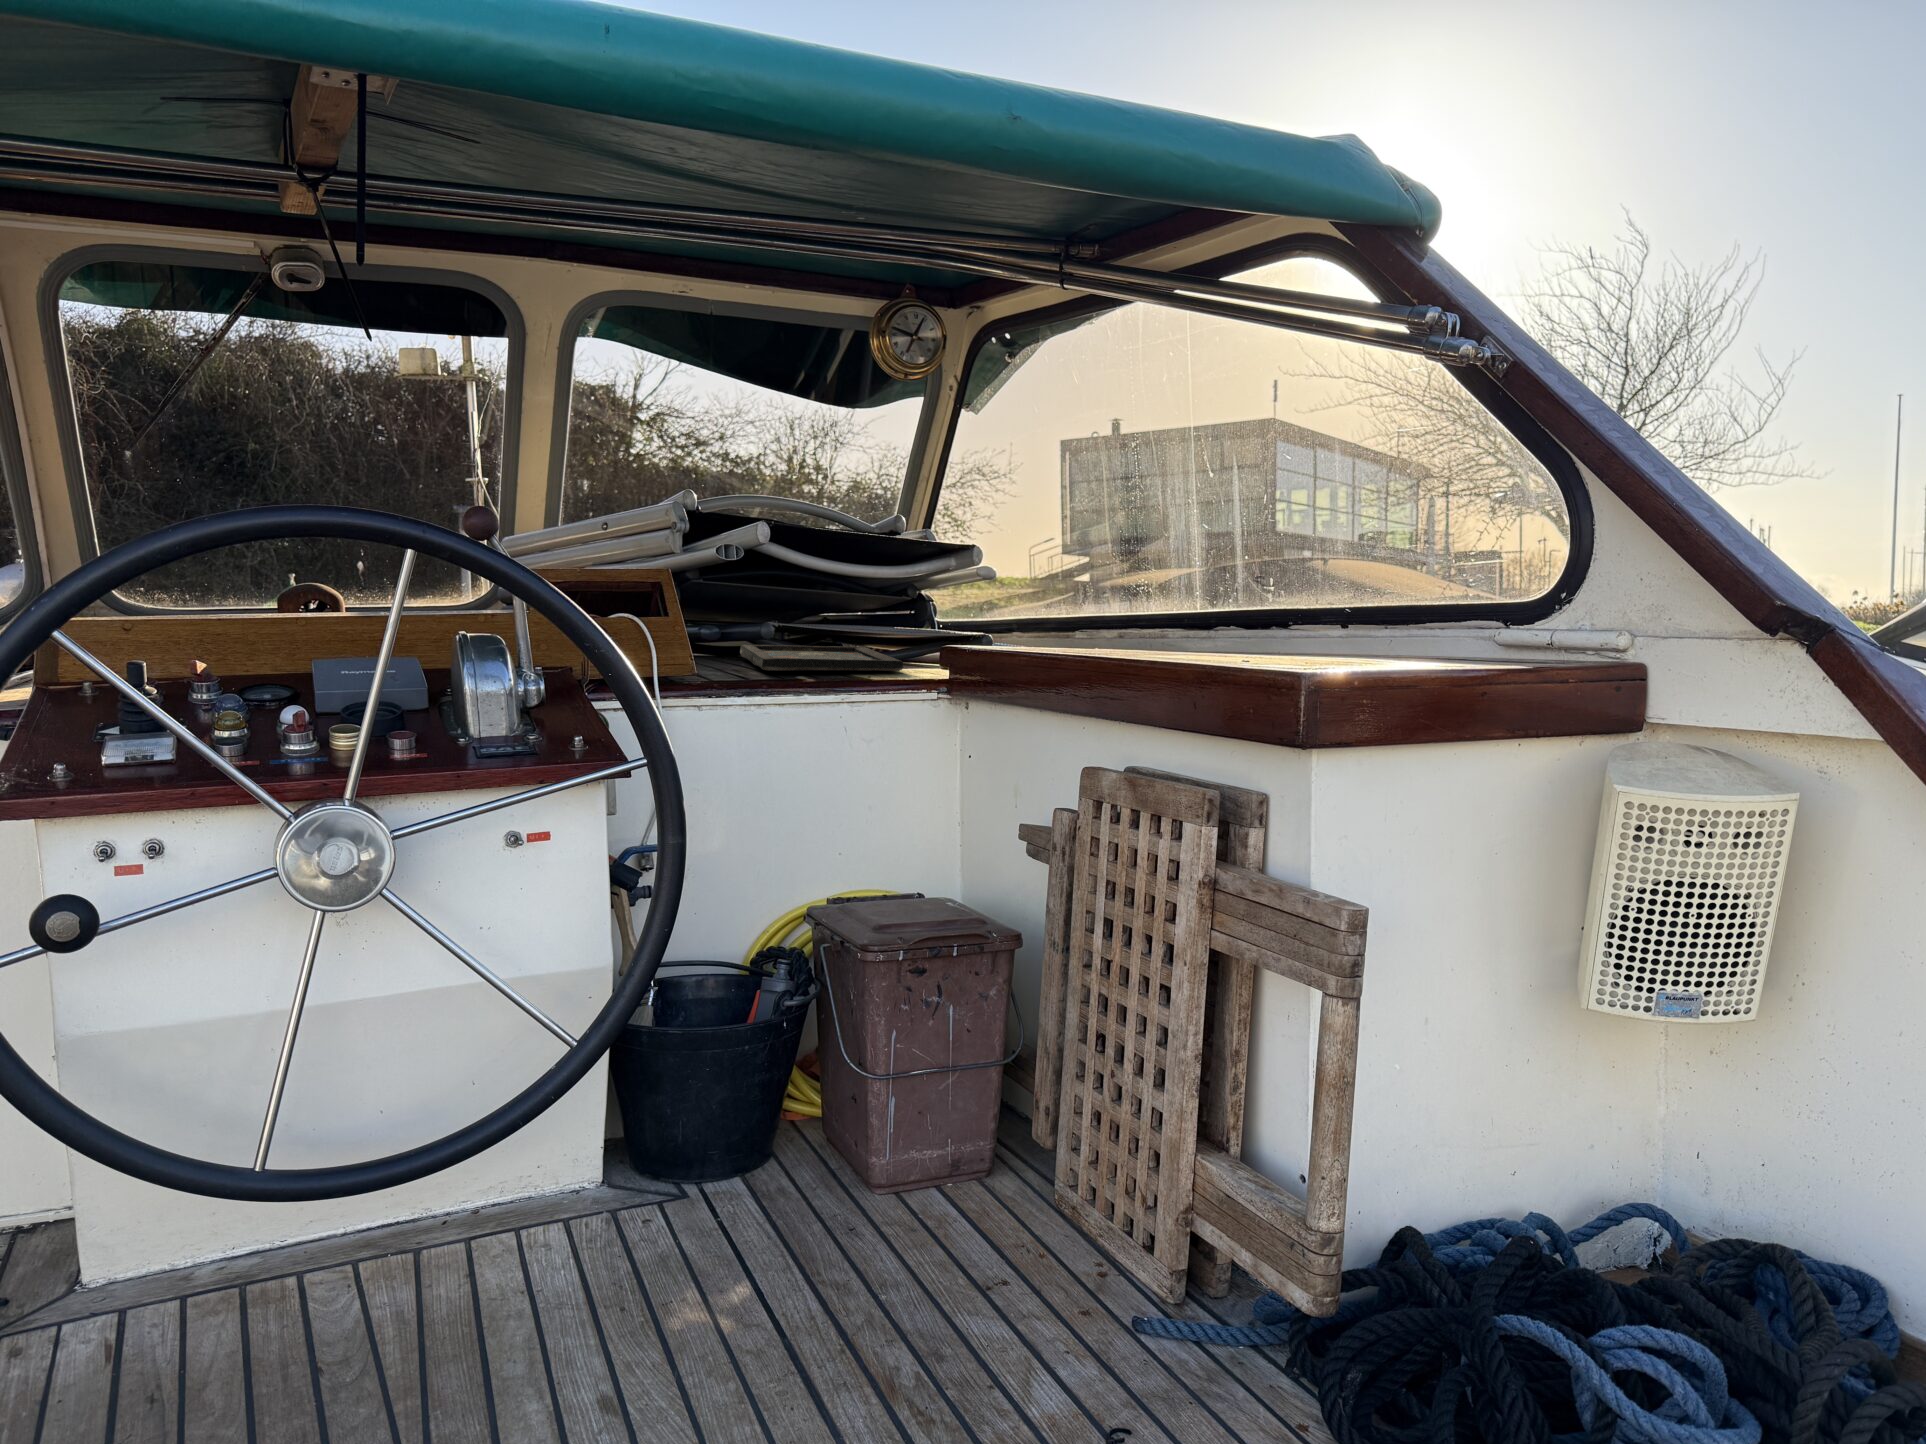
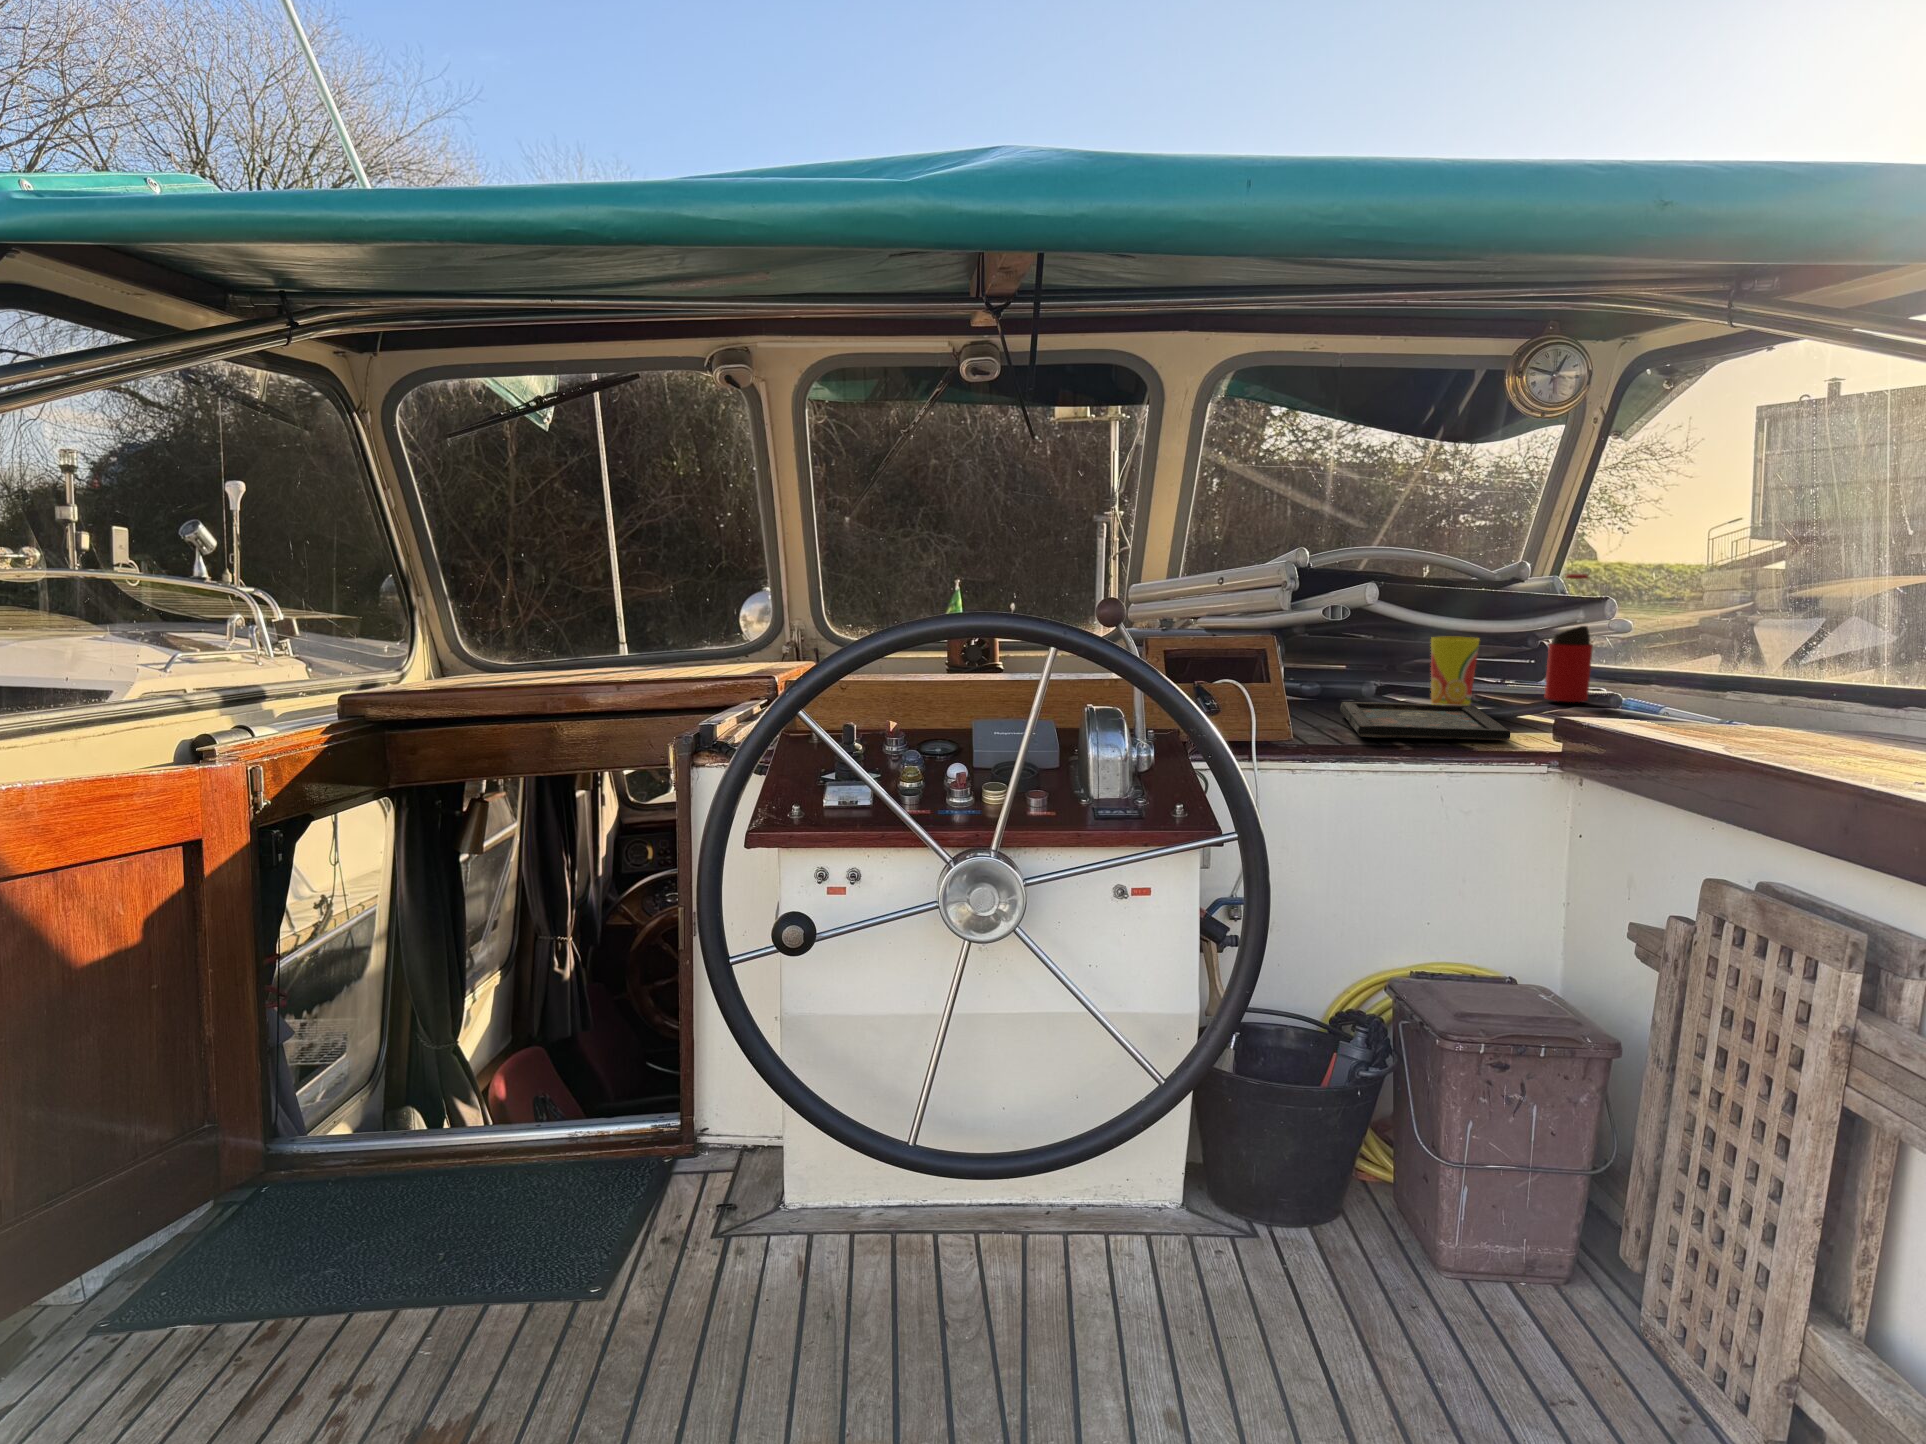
bottle: none [921,531,958,650] -> present [1545,574,1593,702]
cup: none [822,585,866,654] -> present [1431,637,1479,705]

